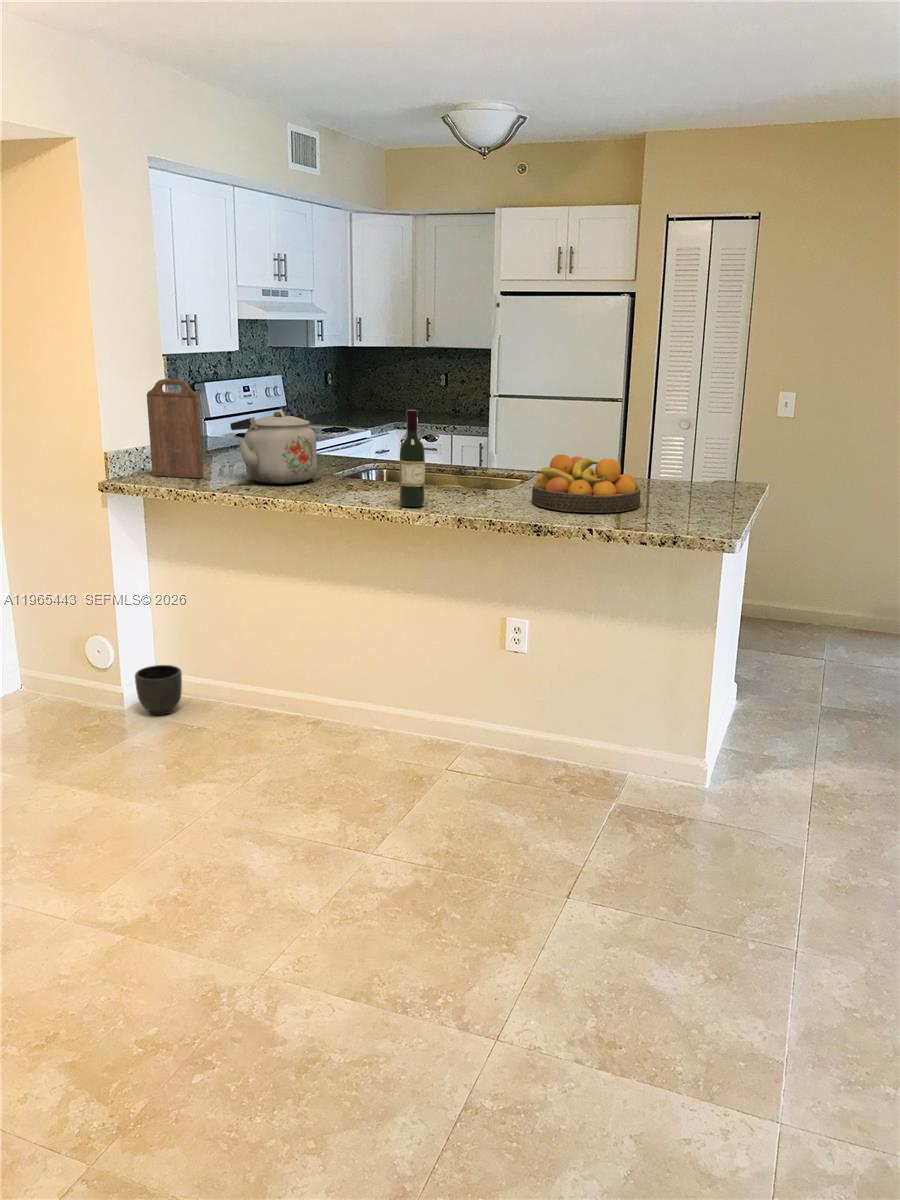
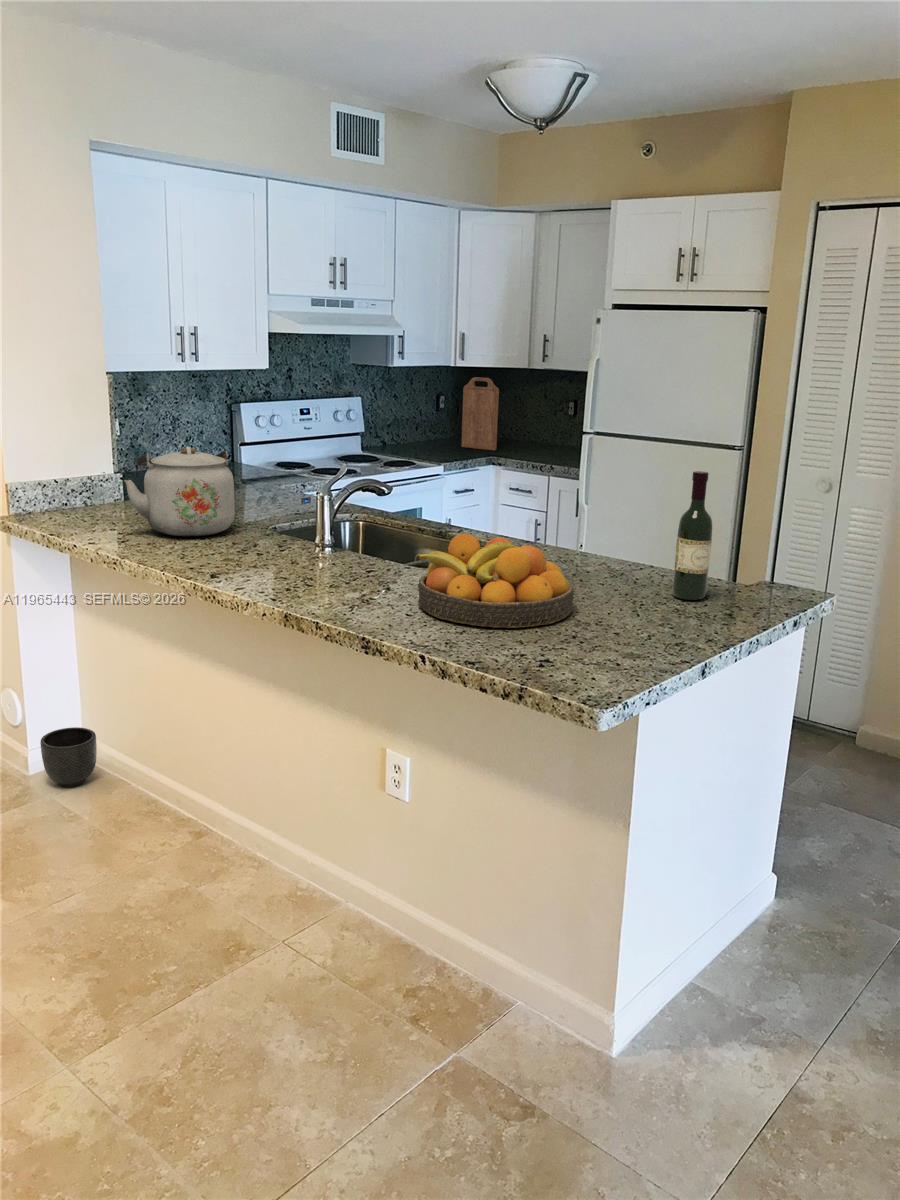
cutting board: present [147,379,203,478] -> present [461,377,499,450]
wine bottle: present [400,410,425,507] -> present [672,471,712,600]

